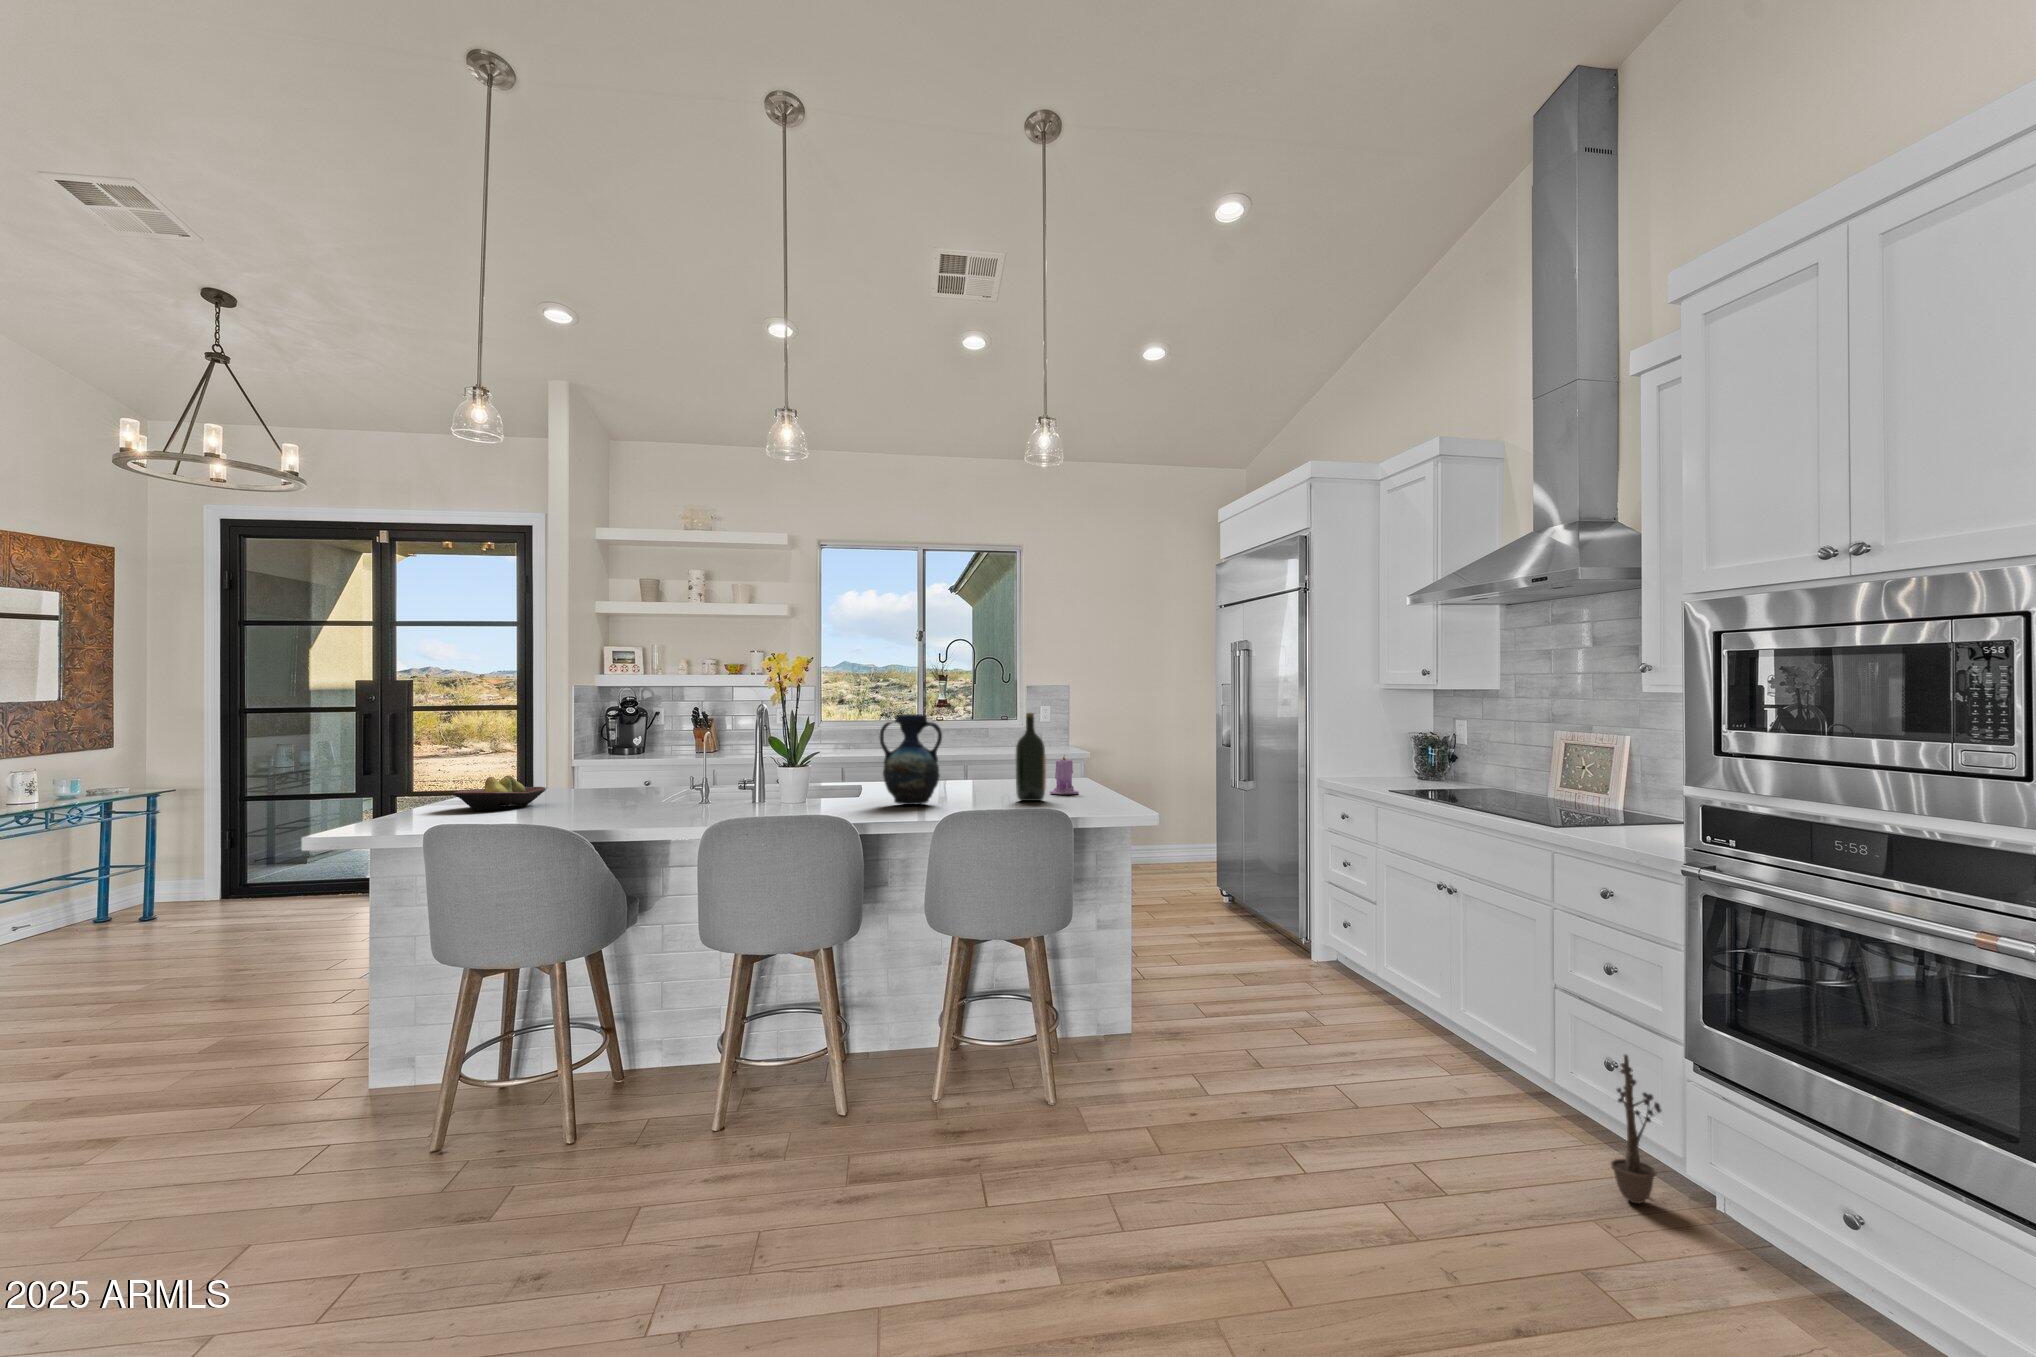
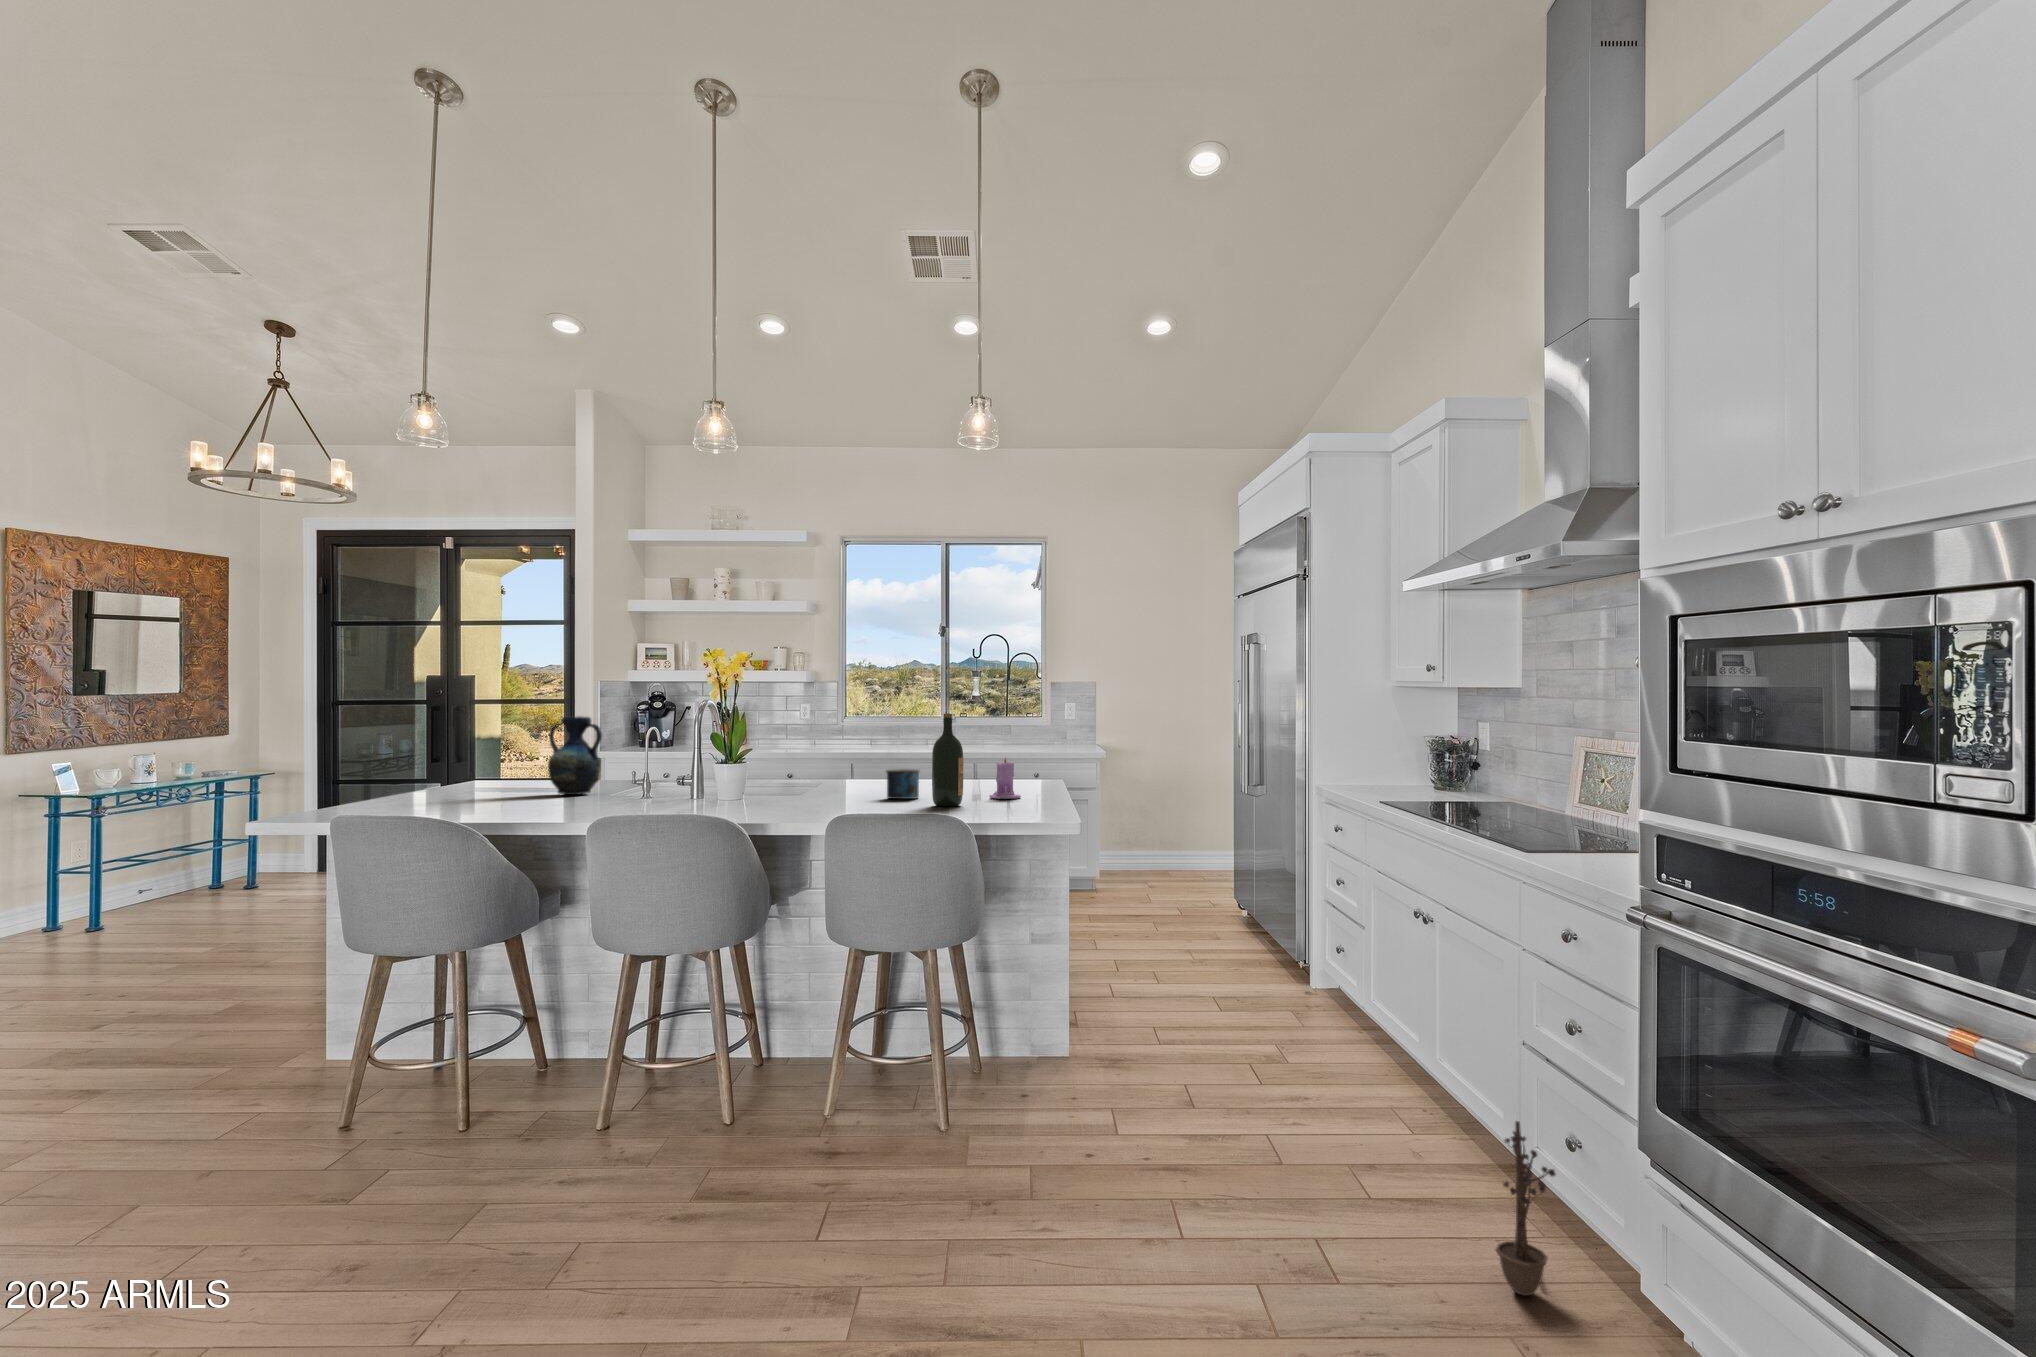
vase: present [880,714,942,805] -> present [548,716,602,795]
mug: none [950,768,984,797] -> present [886,769,919,799]
fruit bowl: present [453,776,546,810] -> none [403,770,503,803]

